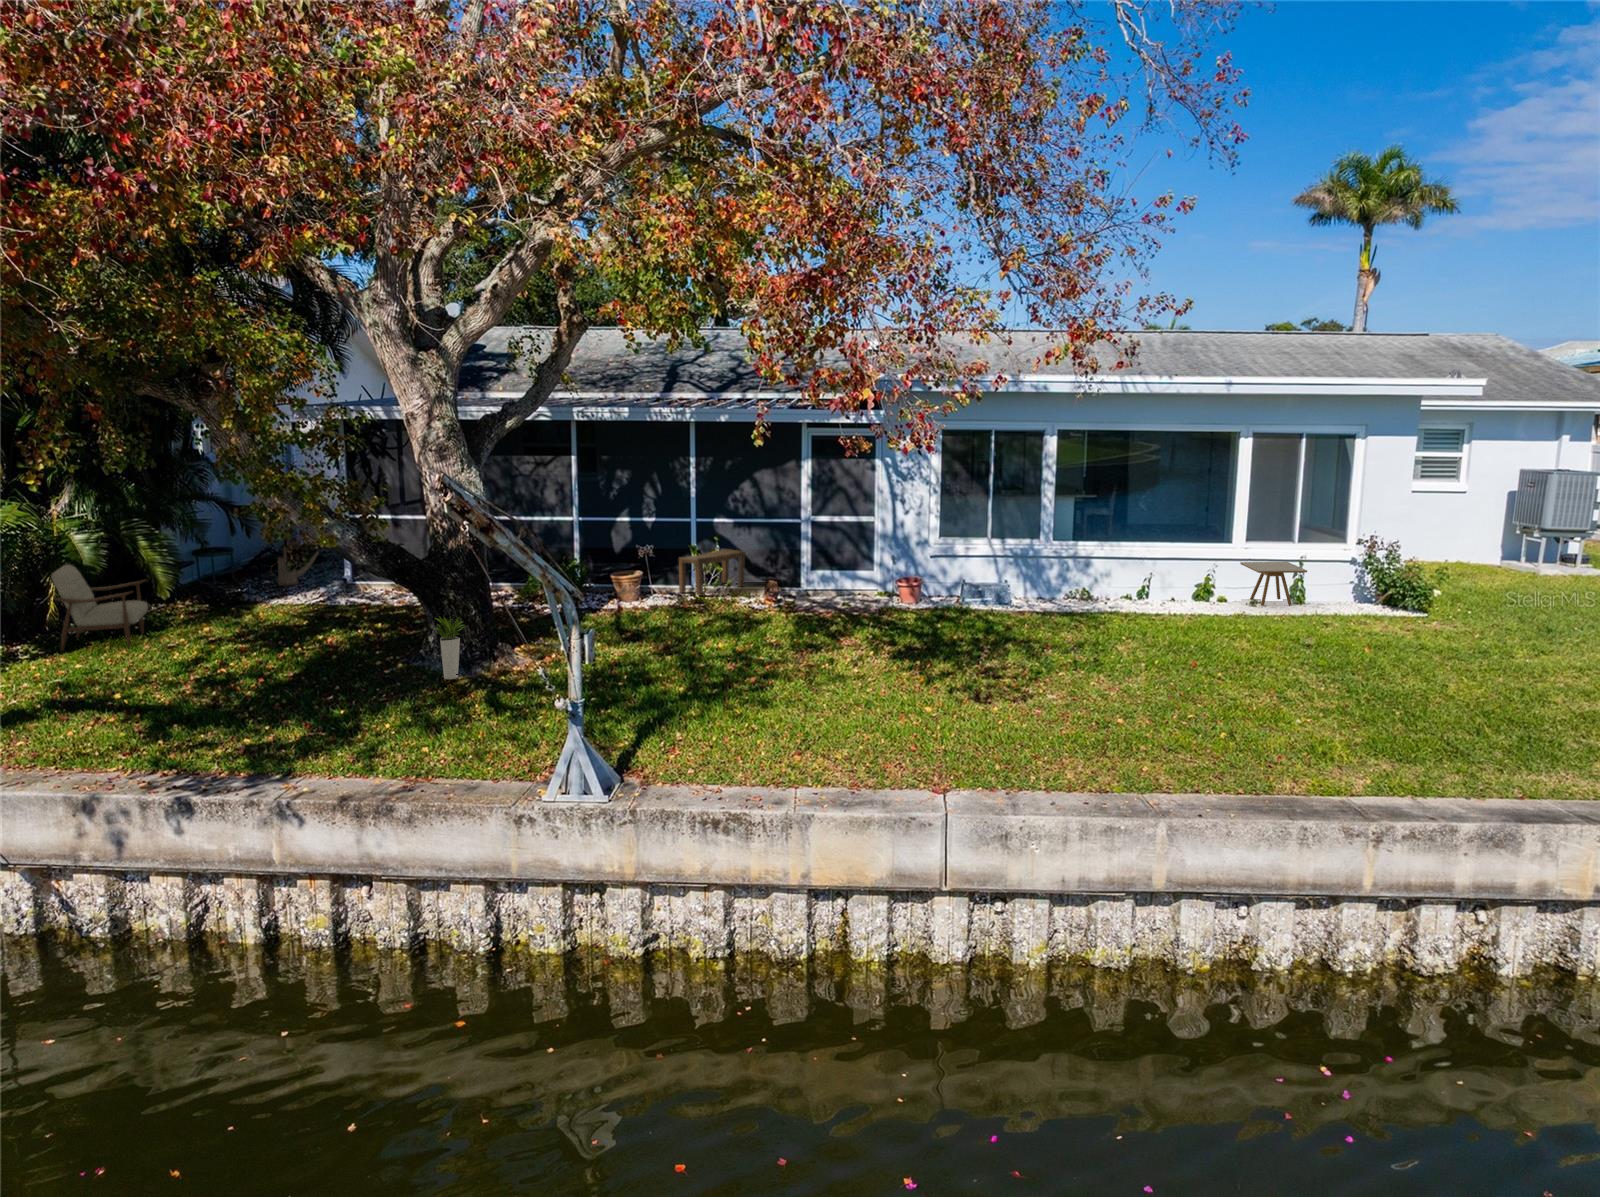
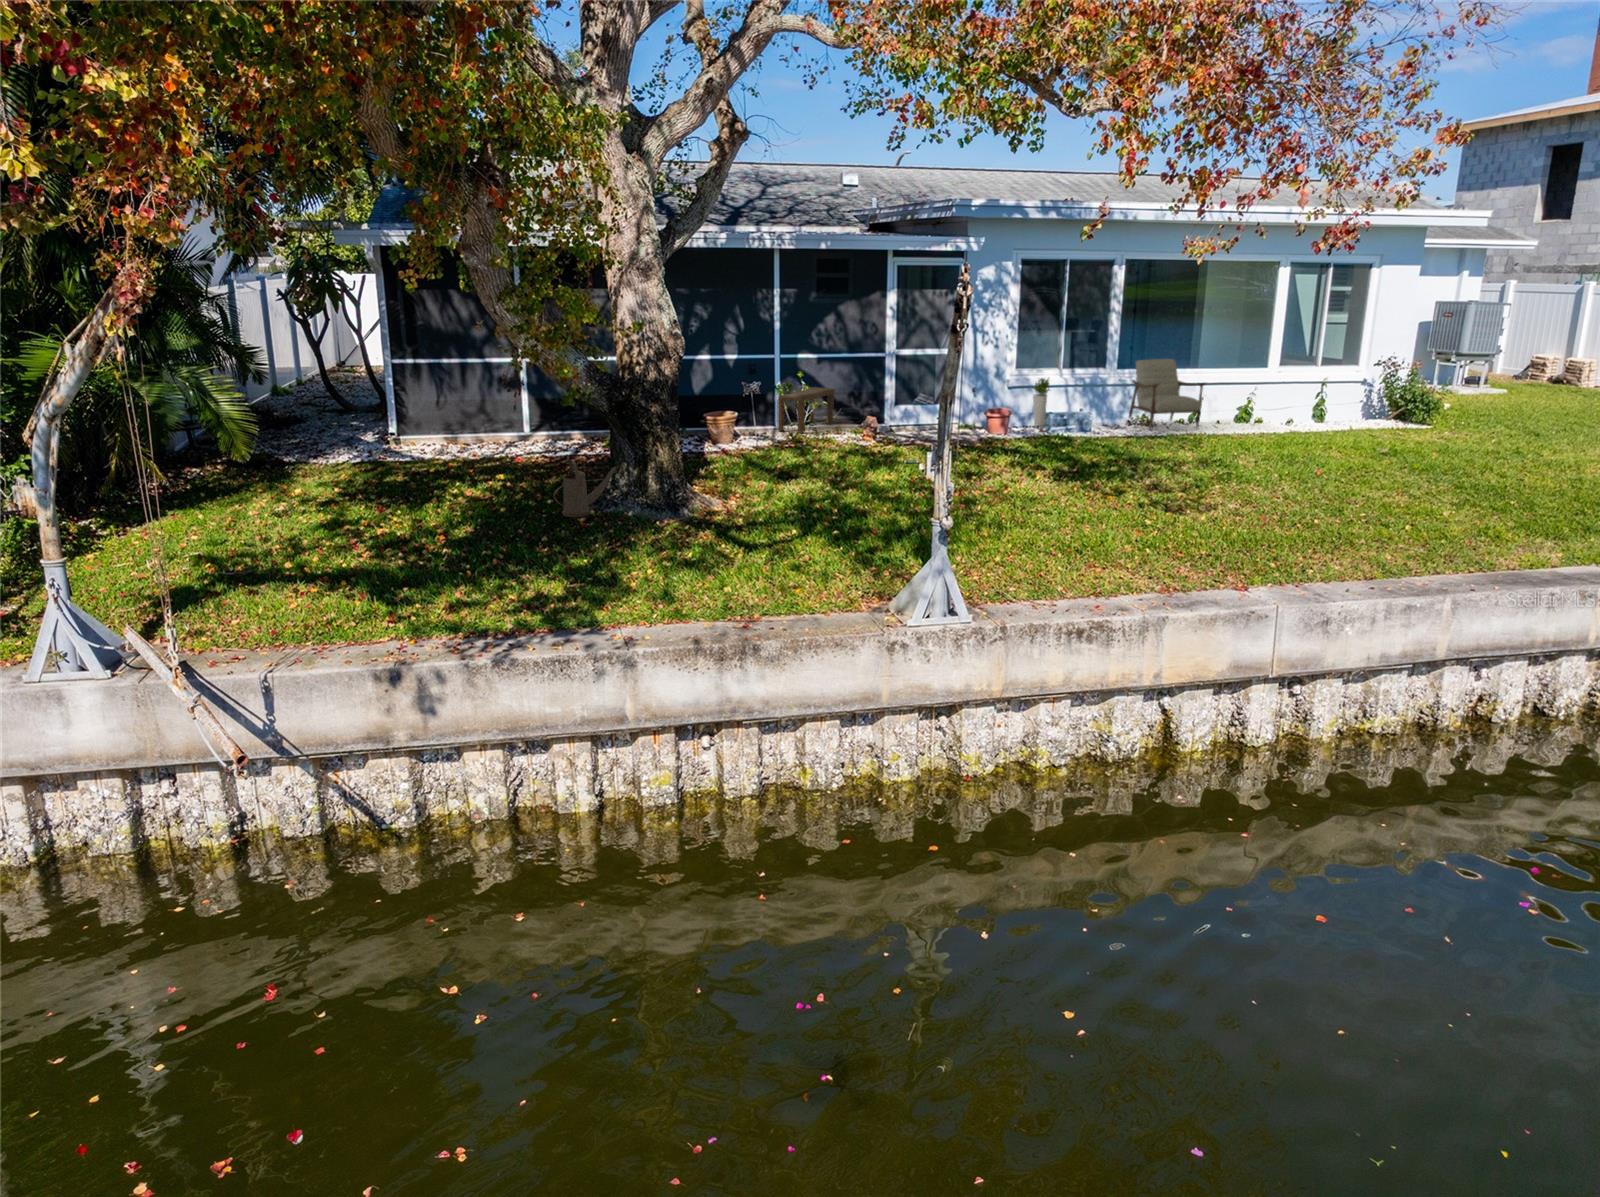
watering can: present [278,548,319,586] -> present [554,462,616,517]
side table: present [1240,562,1307,606] -> none [1275,382,1342,422]
chair: present [51,565,148,651] -> present [1129,359,1205,430]
planter: present [435,616,464,679] -> present [1033,378,1050,426]

